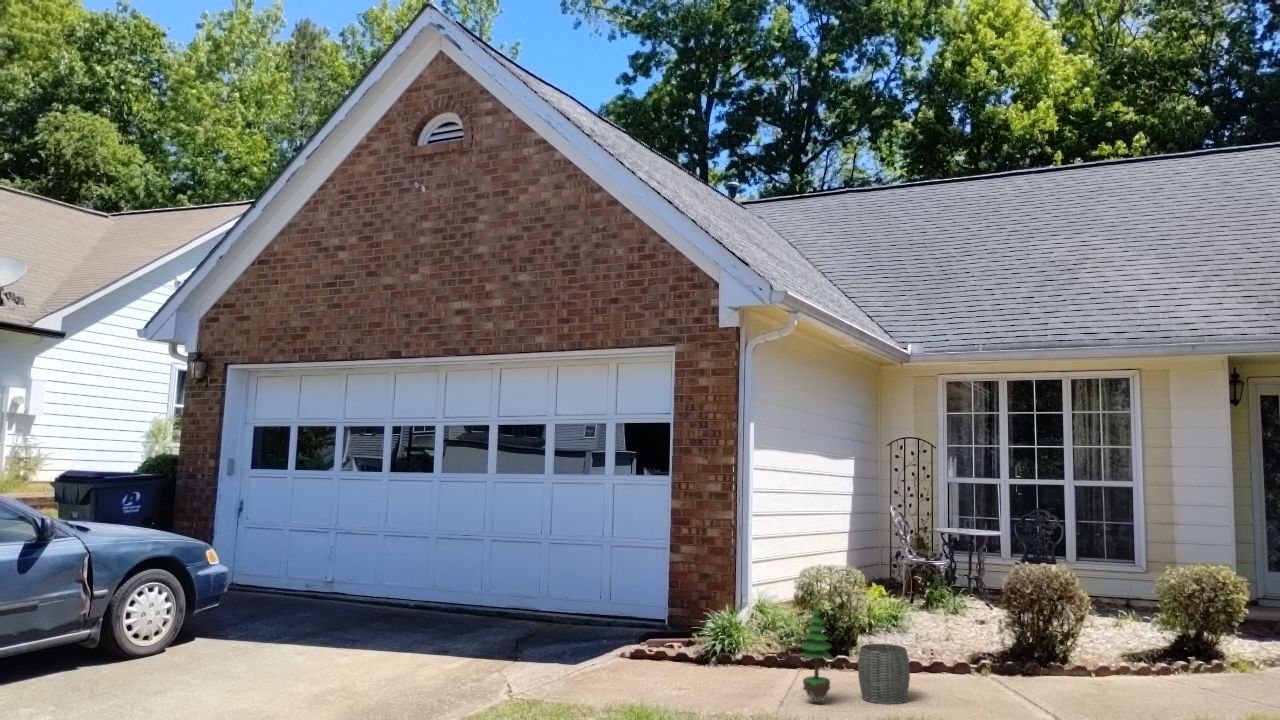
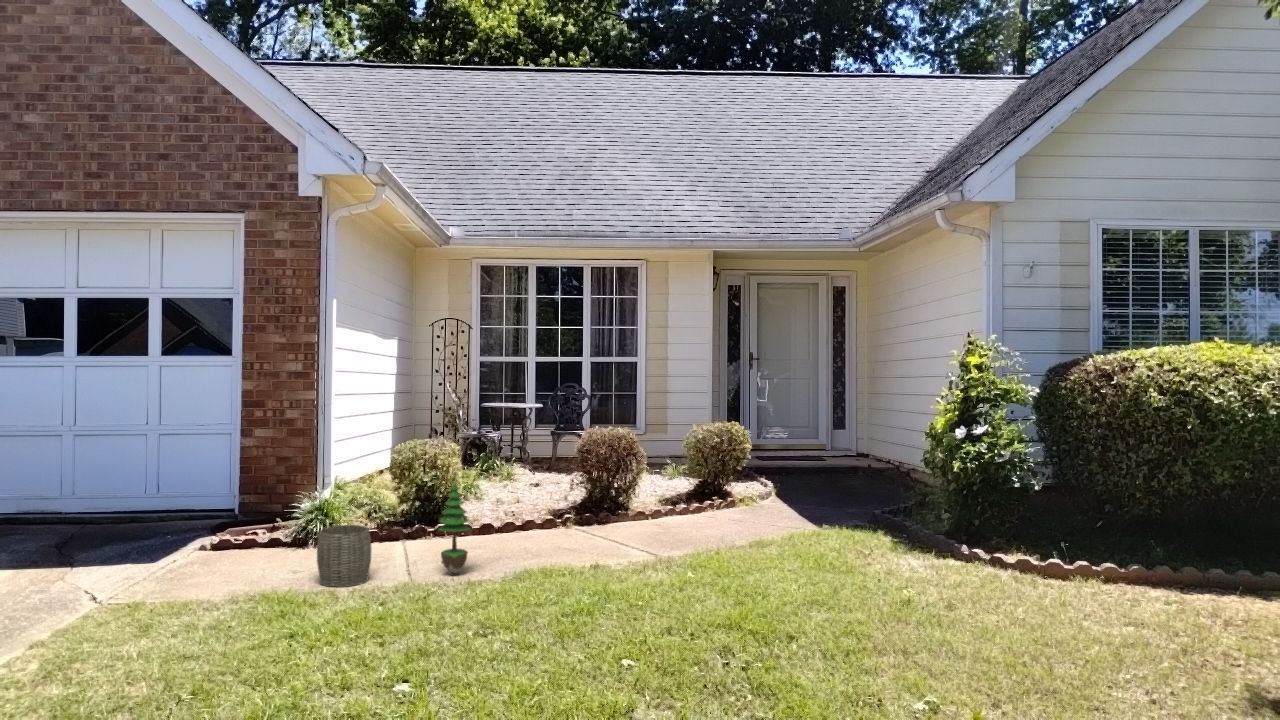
woven basket: present [858,644,910,704] -> present [317,525,371,587]

